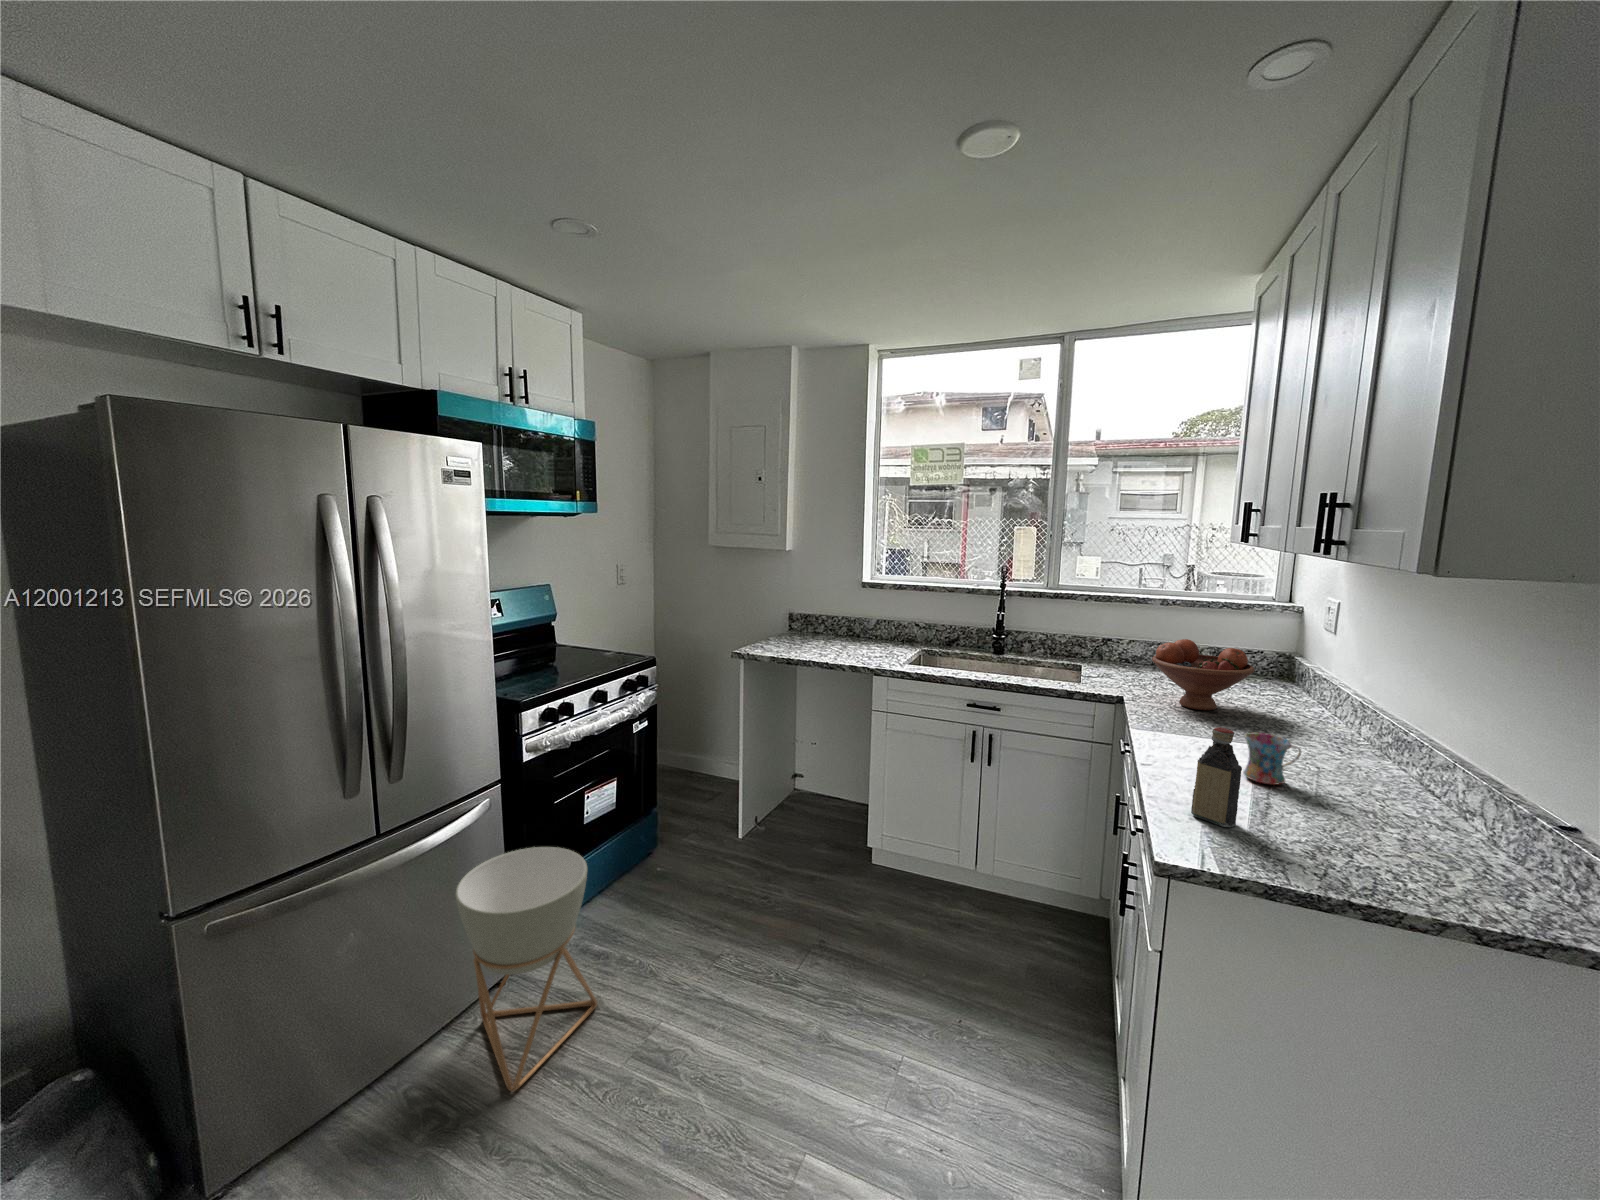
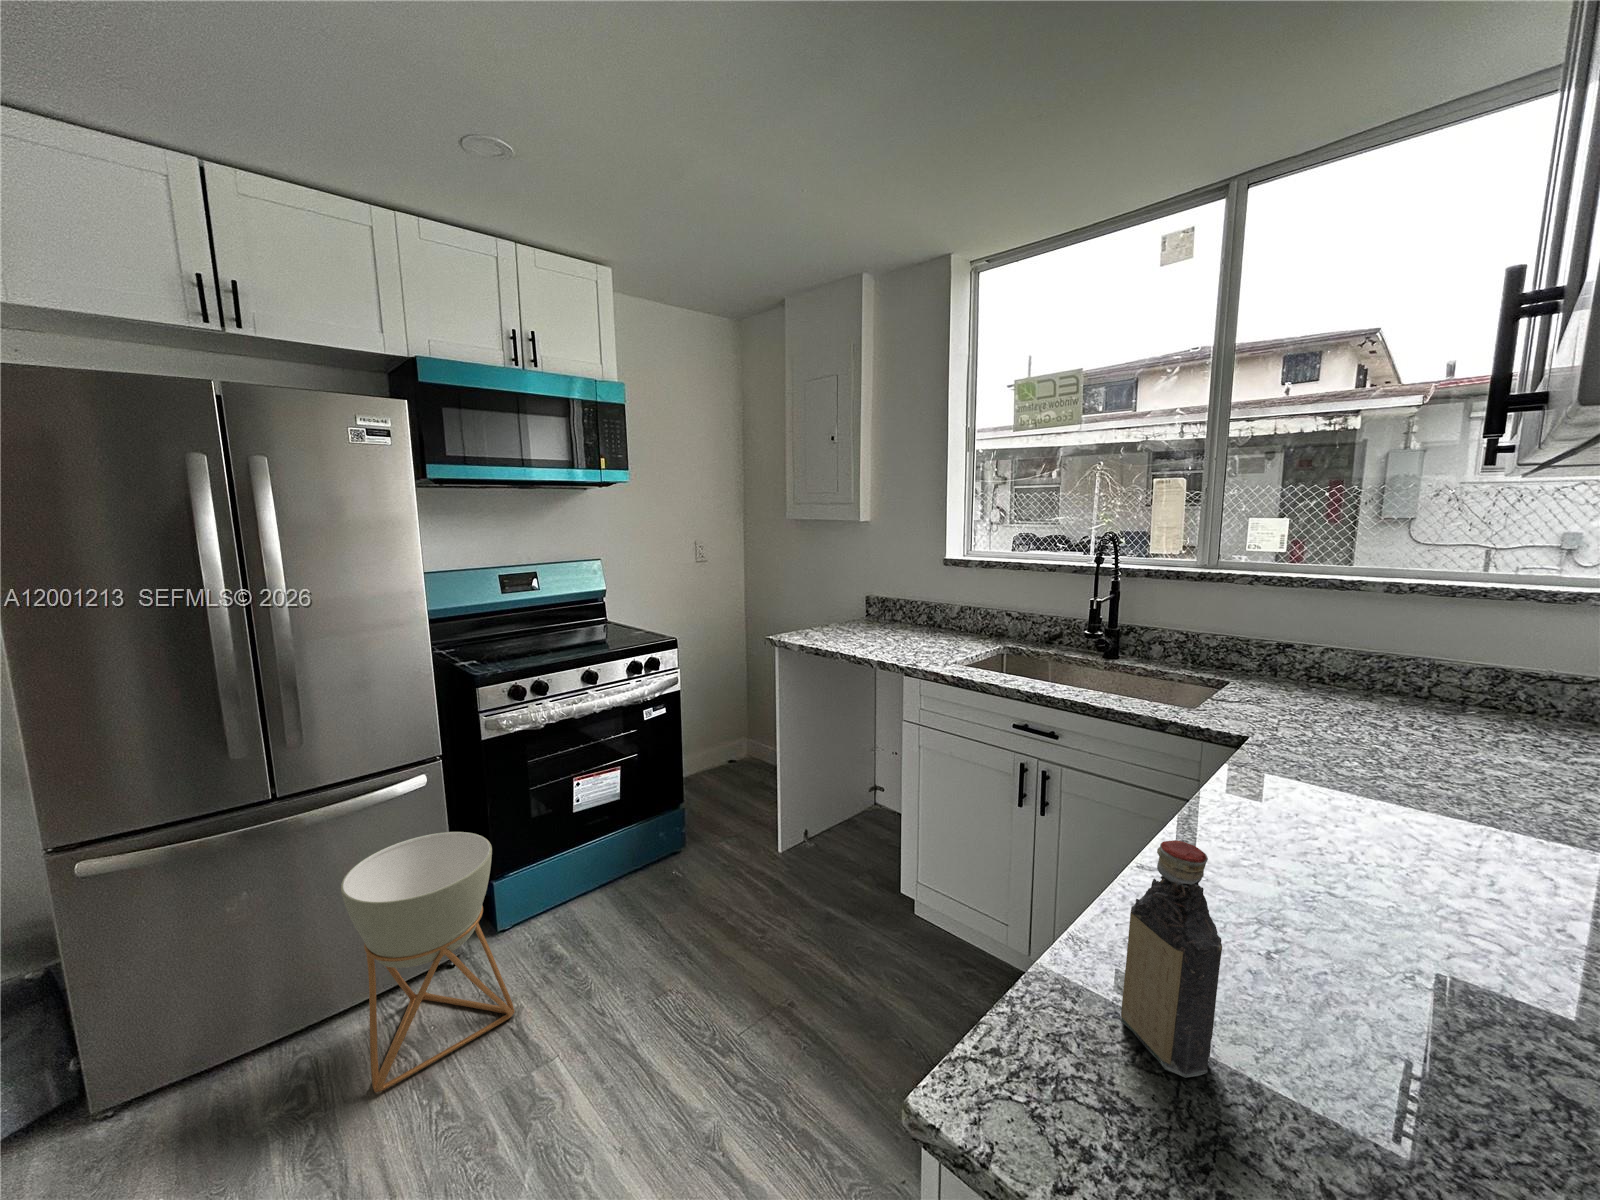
fruit bowl: present [1152,639,1255,710] -> none [1300,649,1523,782]
mug: present [1243,733,1301,785] -> none [1355,851,1512,984]

